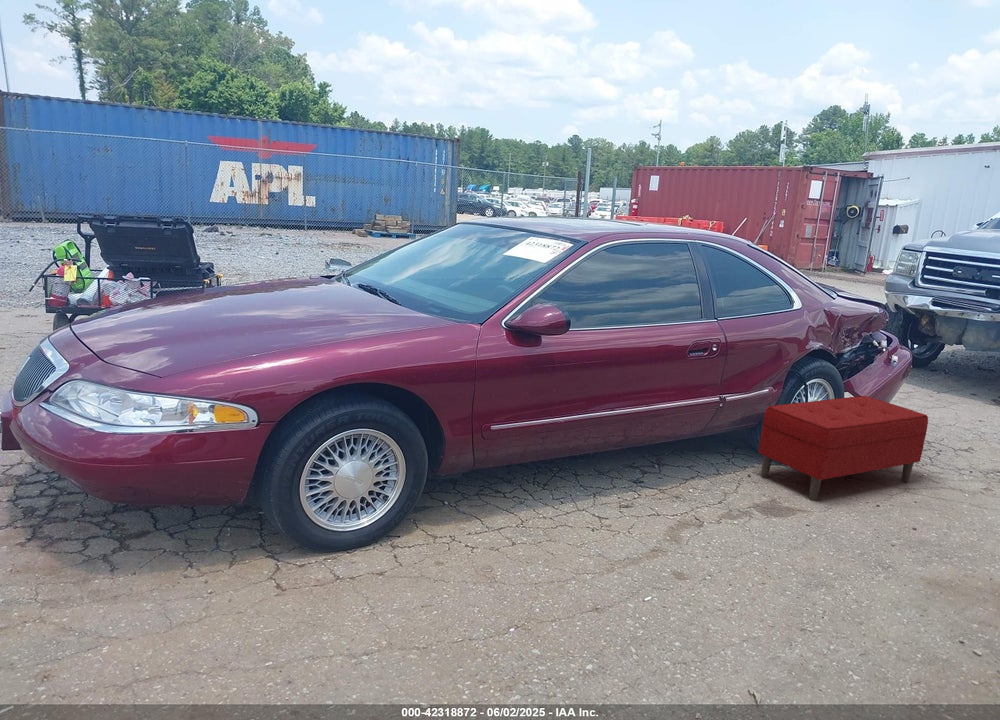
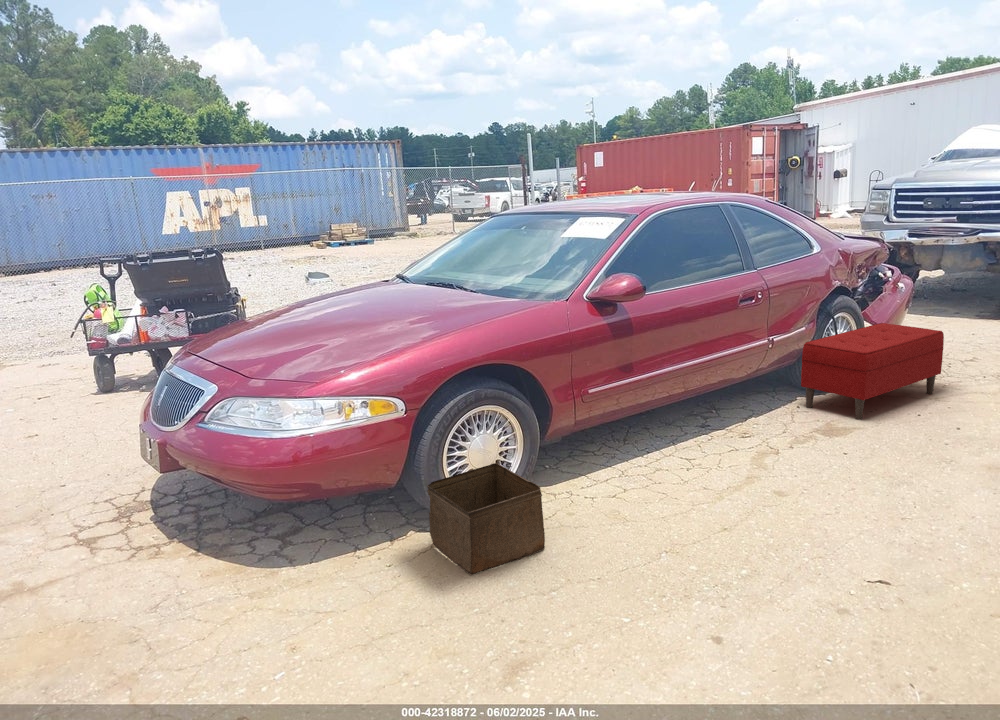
storage bin: none [271,494,390,620] -> present [427,463,545,575]

